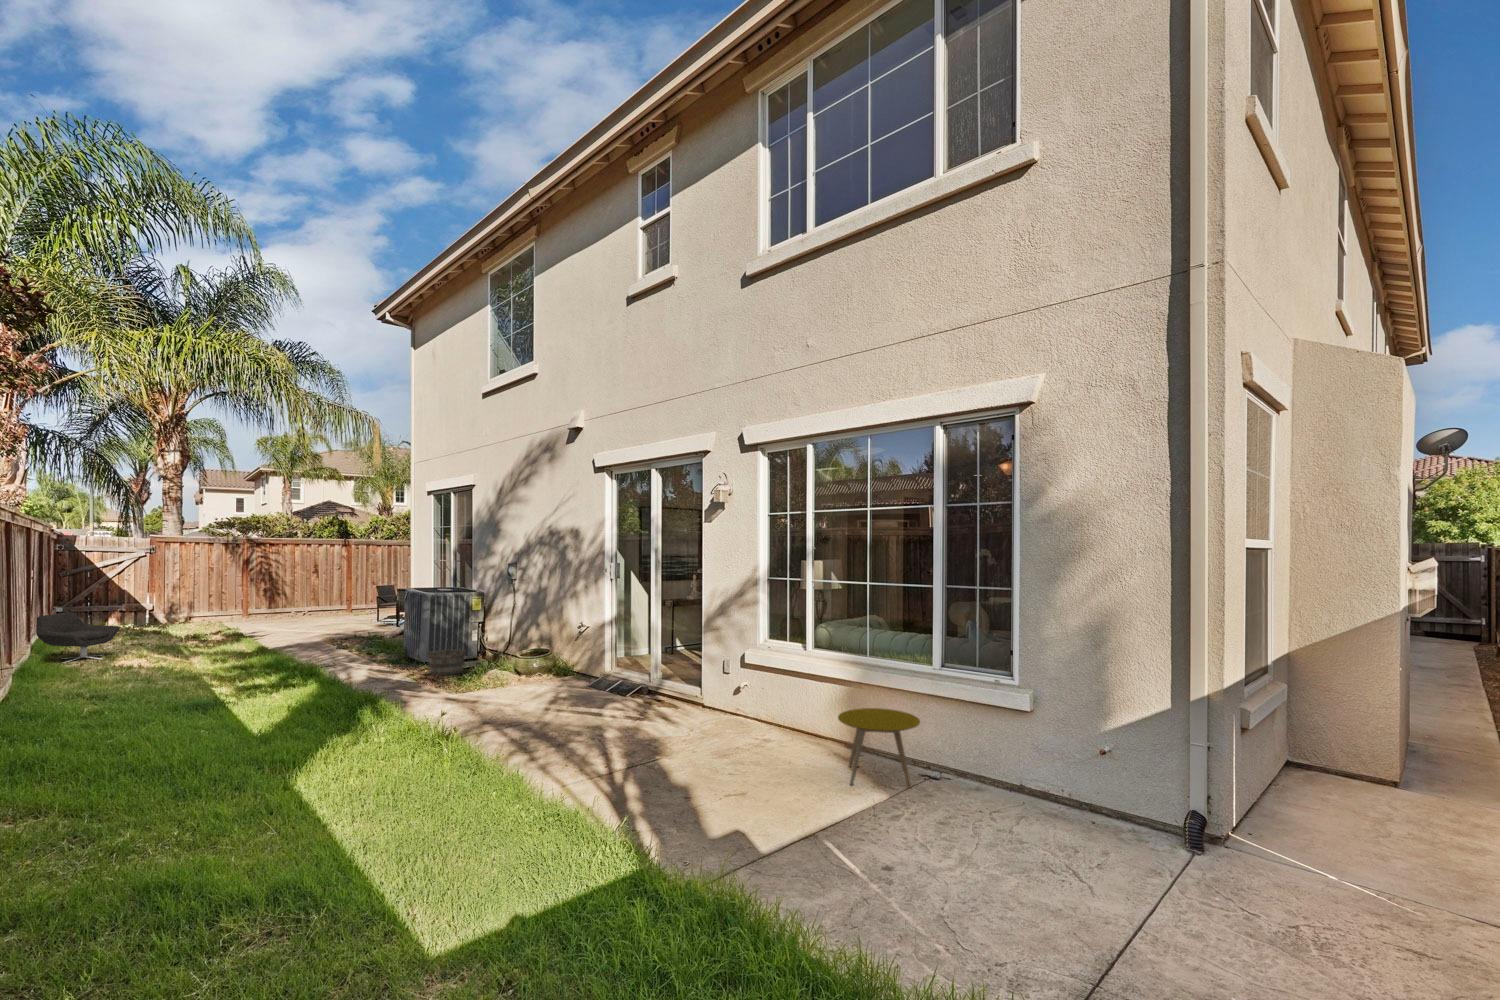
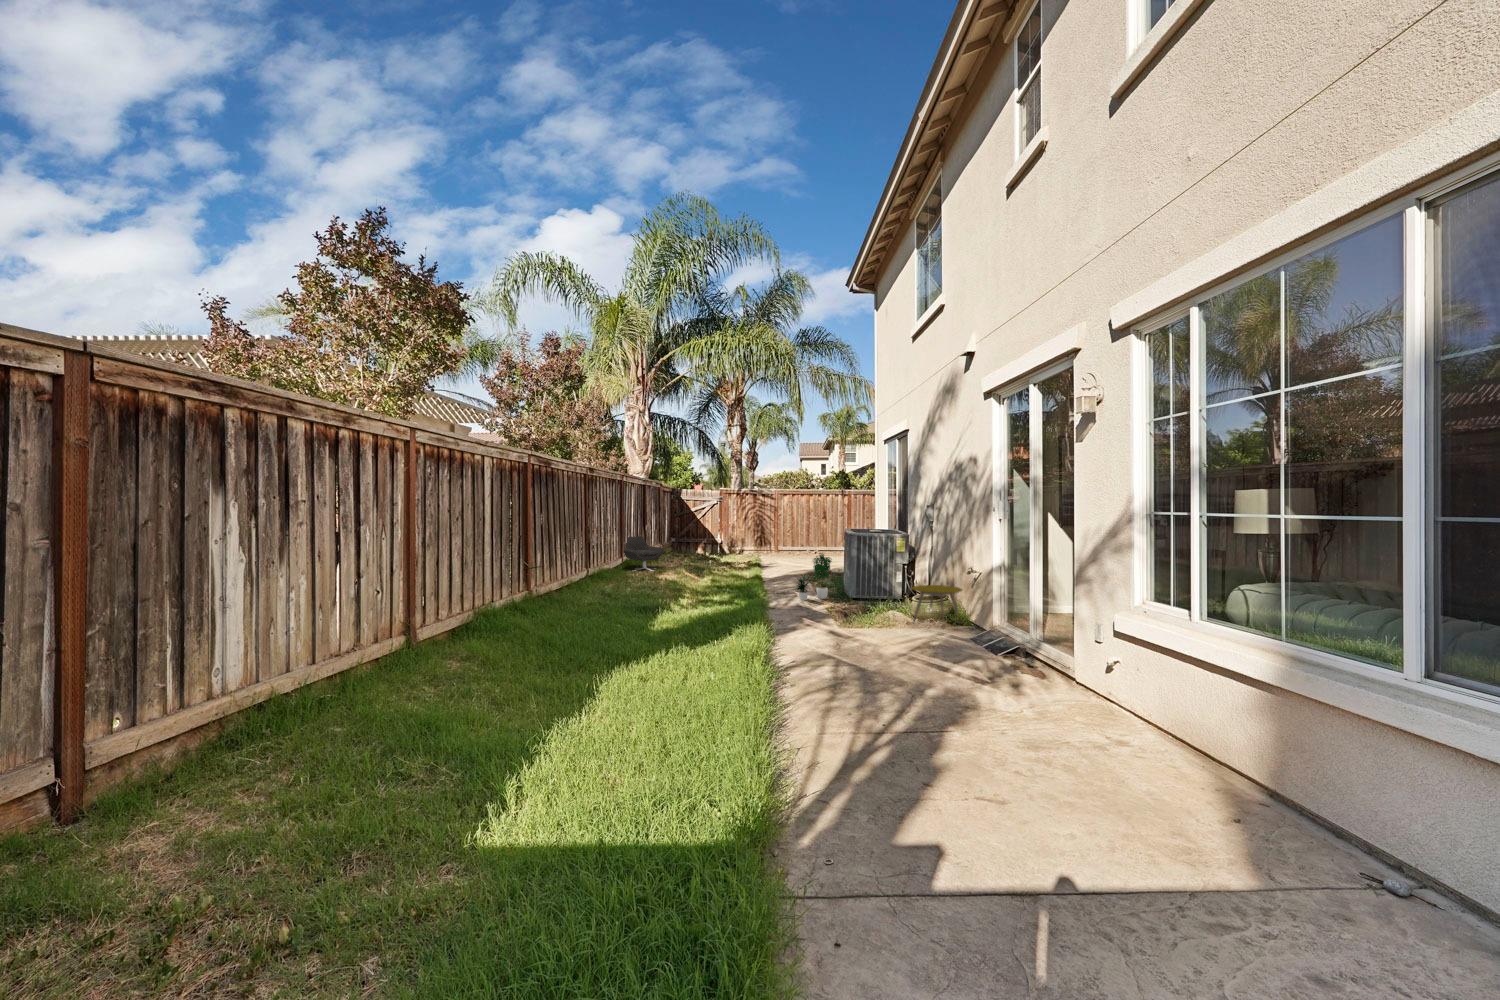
potted plant: none [361,616,408,673] -> present [794,554,832,600]
bucket: present [427,650,466,675] -> none [839,585,875,610]
side table: present [838,708,920,789] -> present [912,585,962,628]

